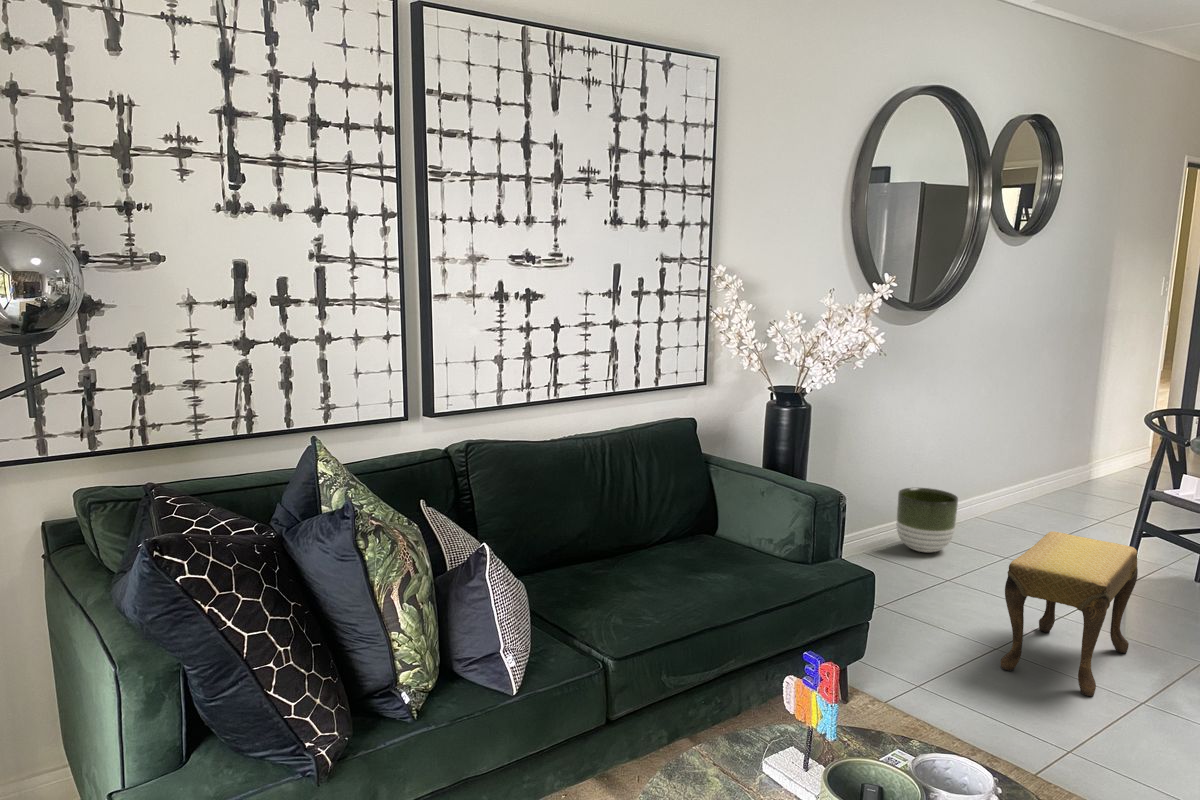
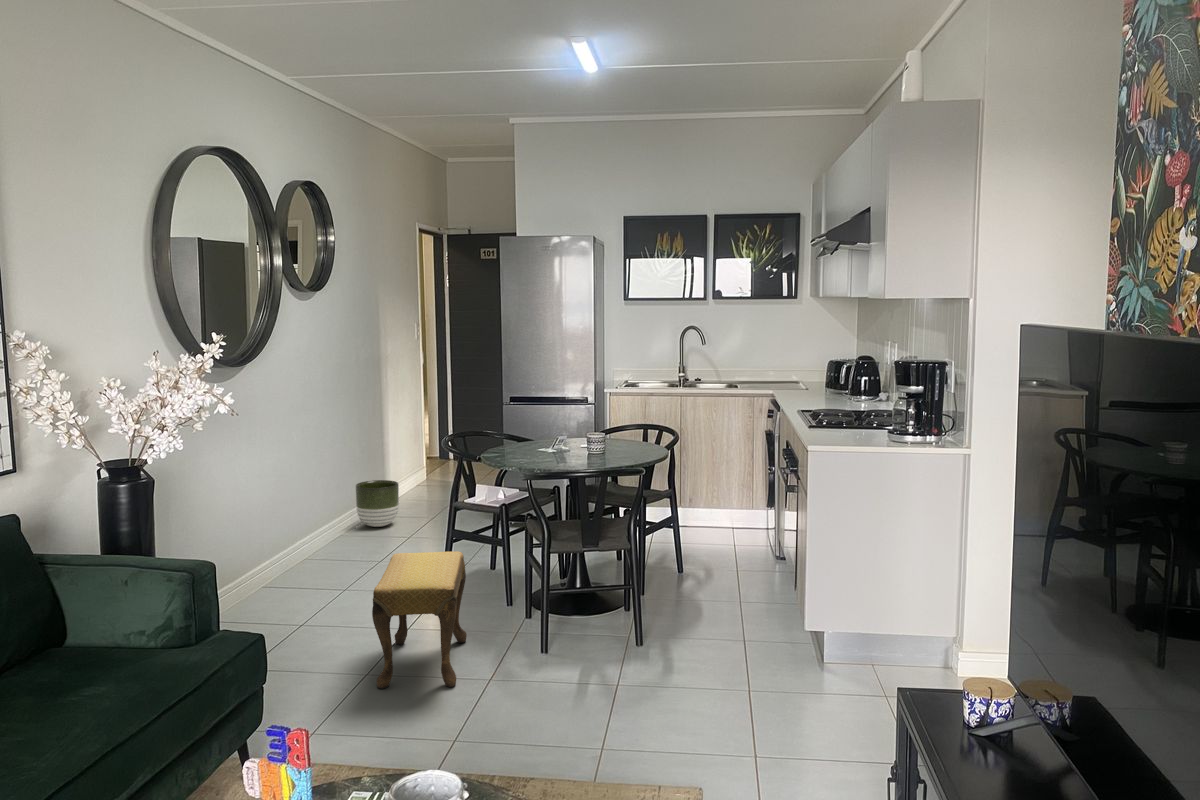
planter: present [896,488,958,552] -> present [356,480,399,527]

